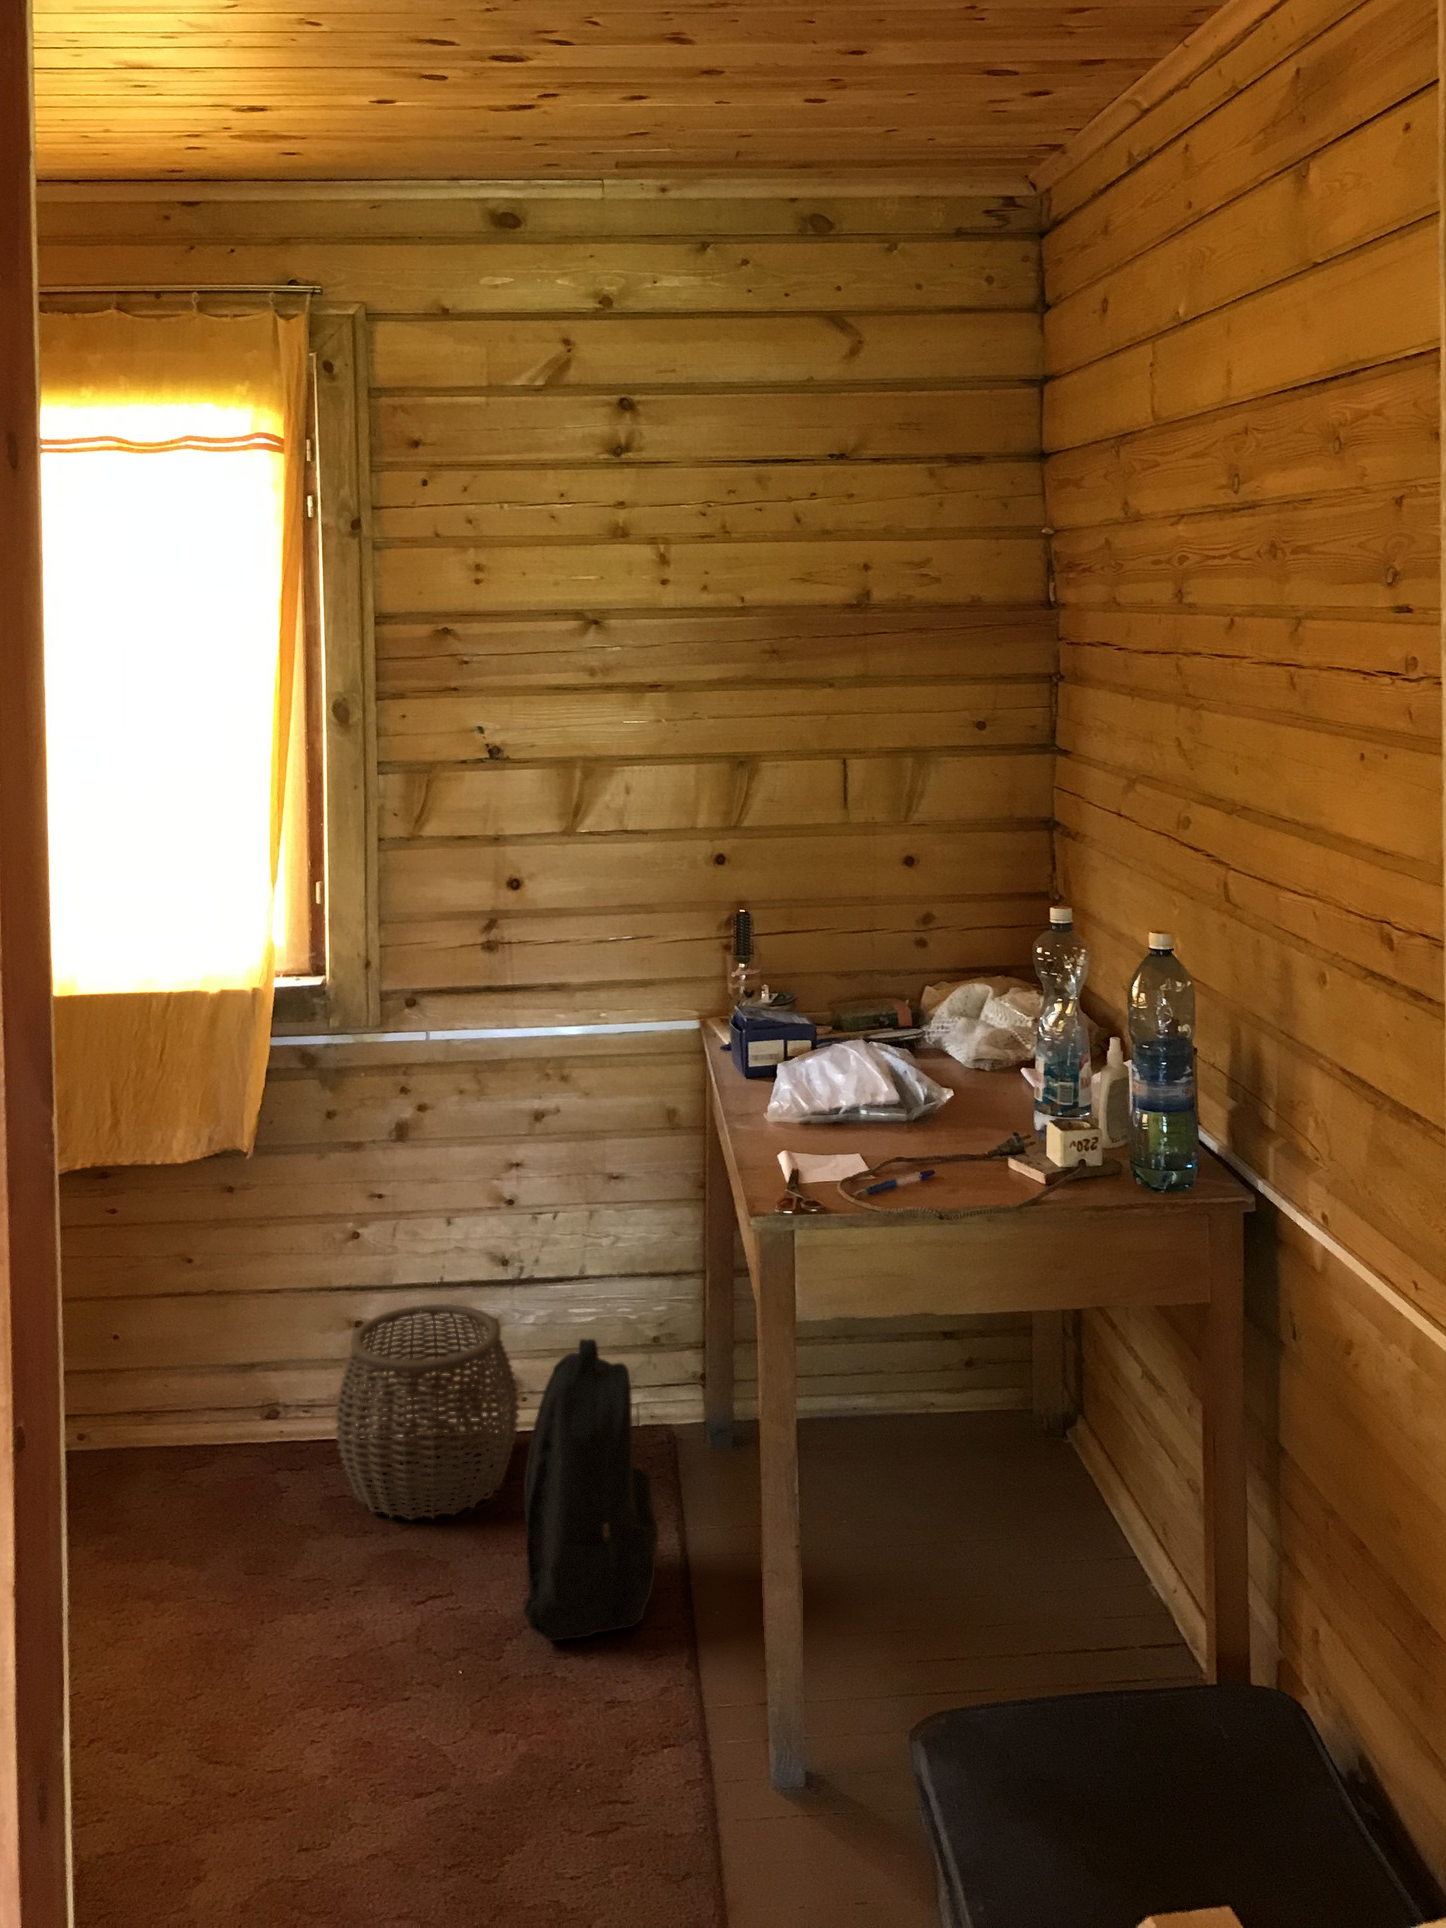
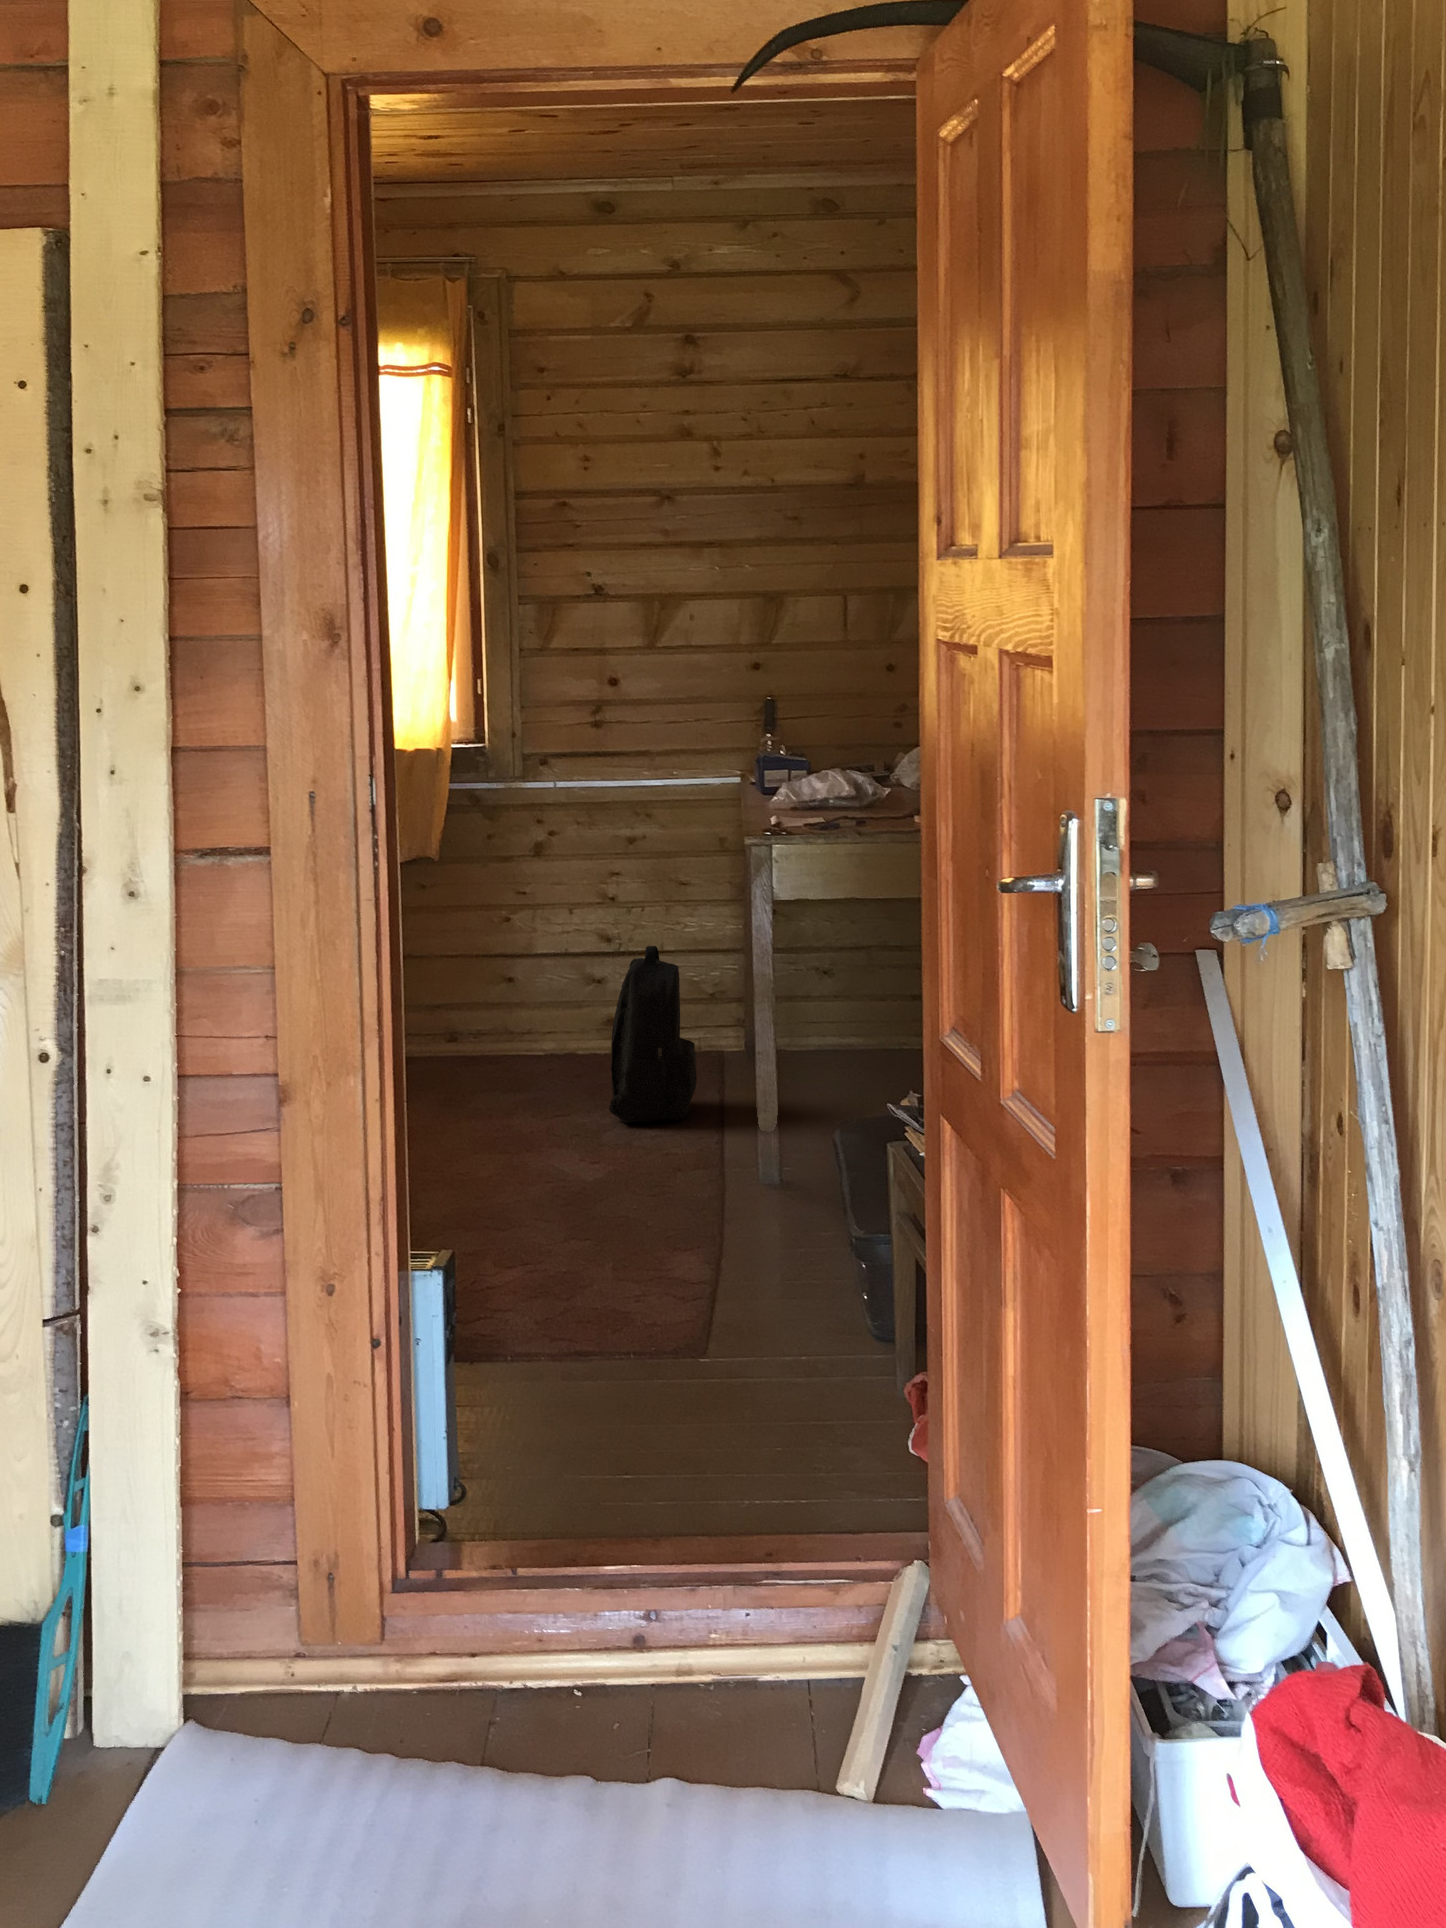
woven basket: present [335,1304,520,1520] -> none [492,967,615,1088]

